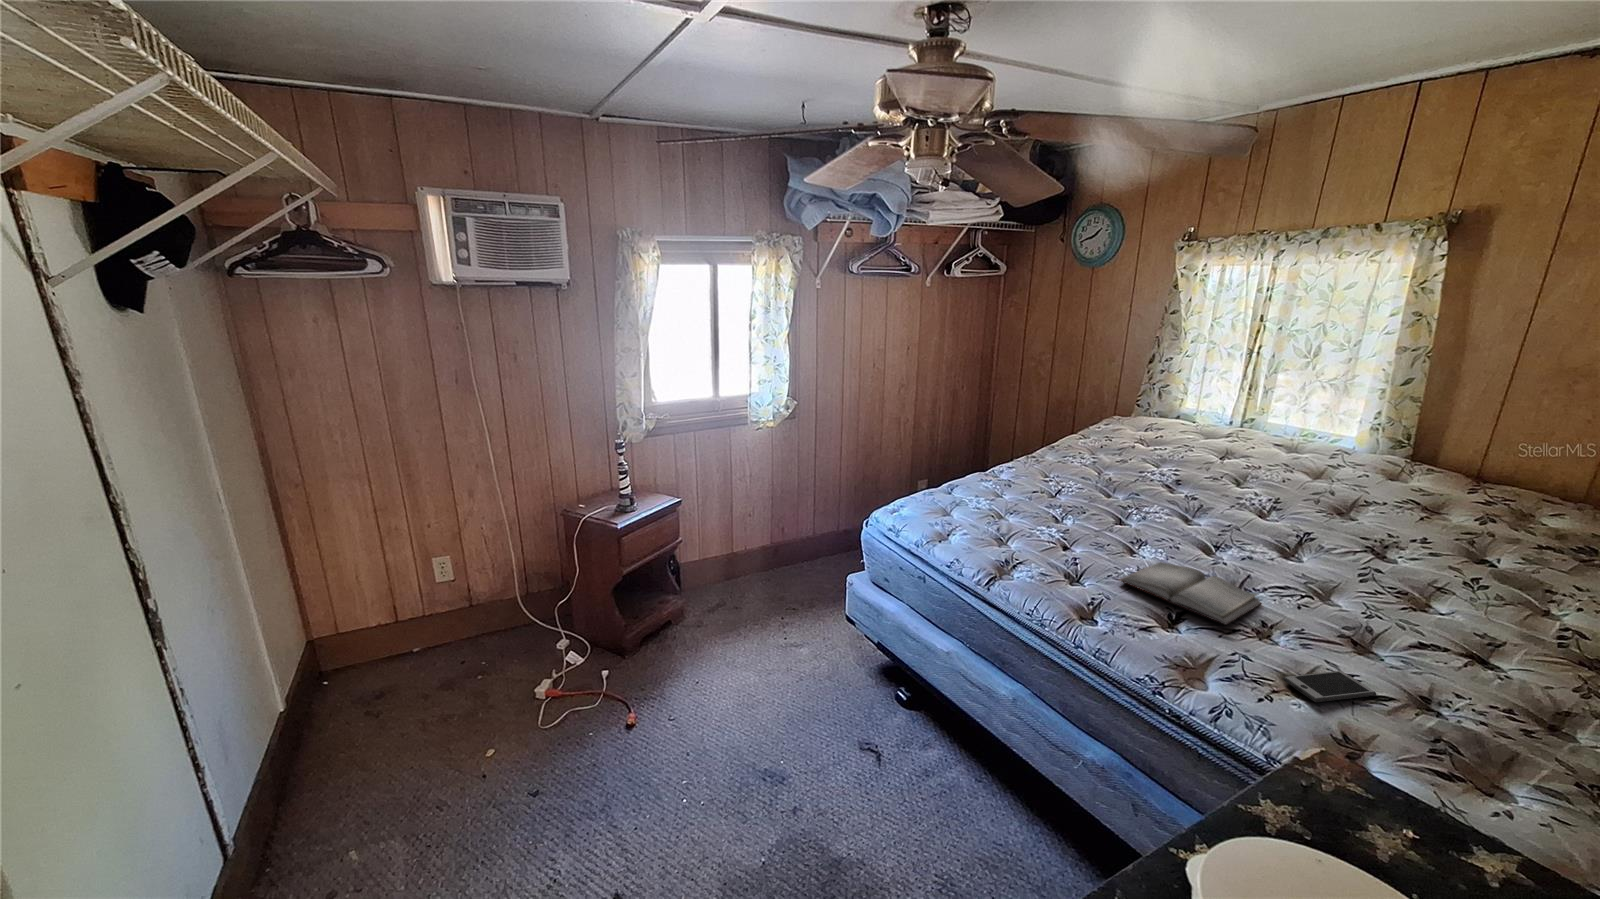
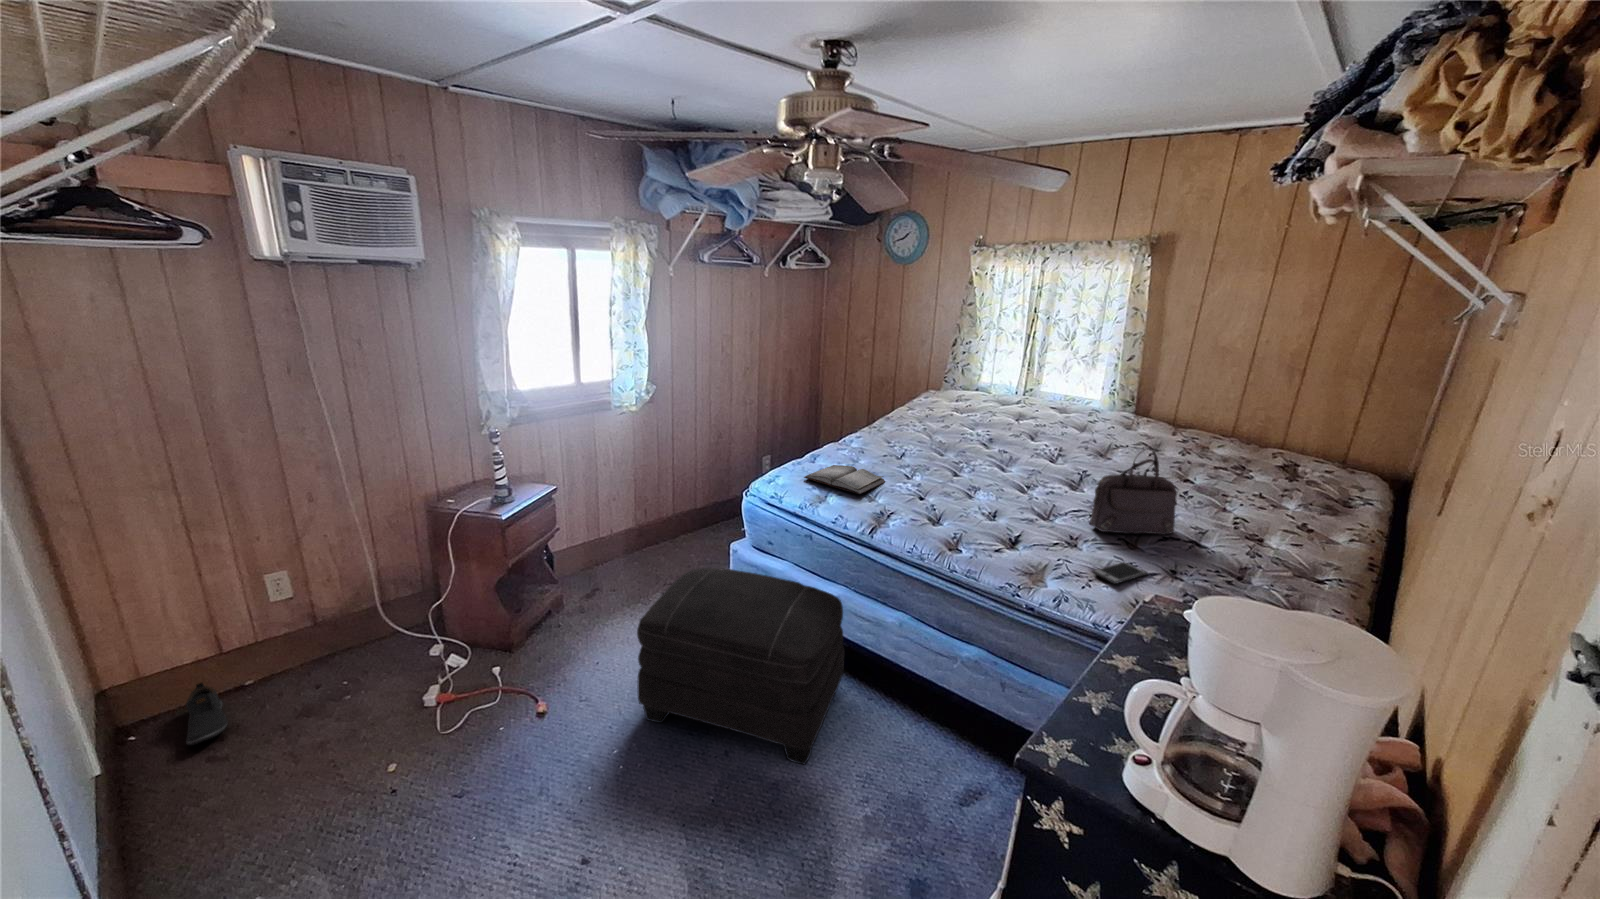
handbag: none [1297,513,1448,640] -> present [1090,449,1178,535]
hardback book: present [1119,562,1261,625] -> present [804,465,885,494]
ottoman: none [718,600,950,846] -> present [637,568,844,764]
shoe: none [358,644,393,698] -> present [186,682,228,745]

